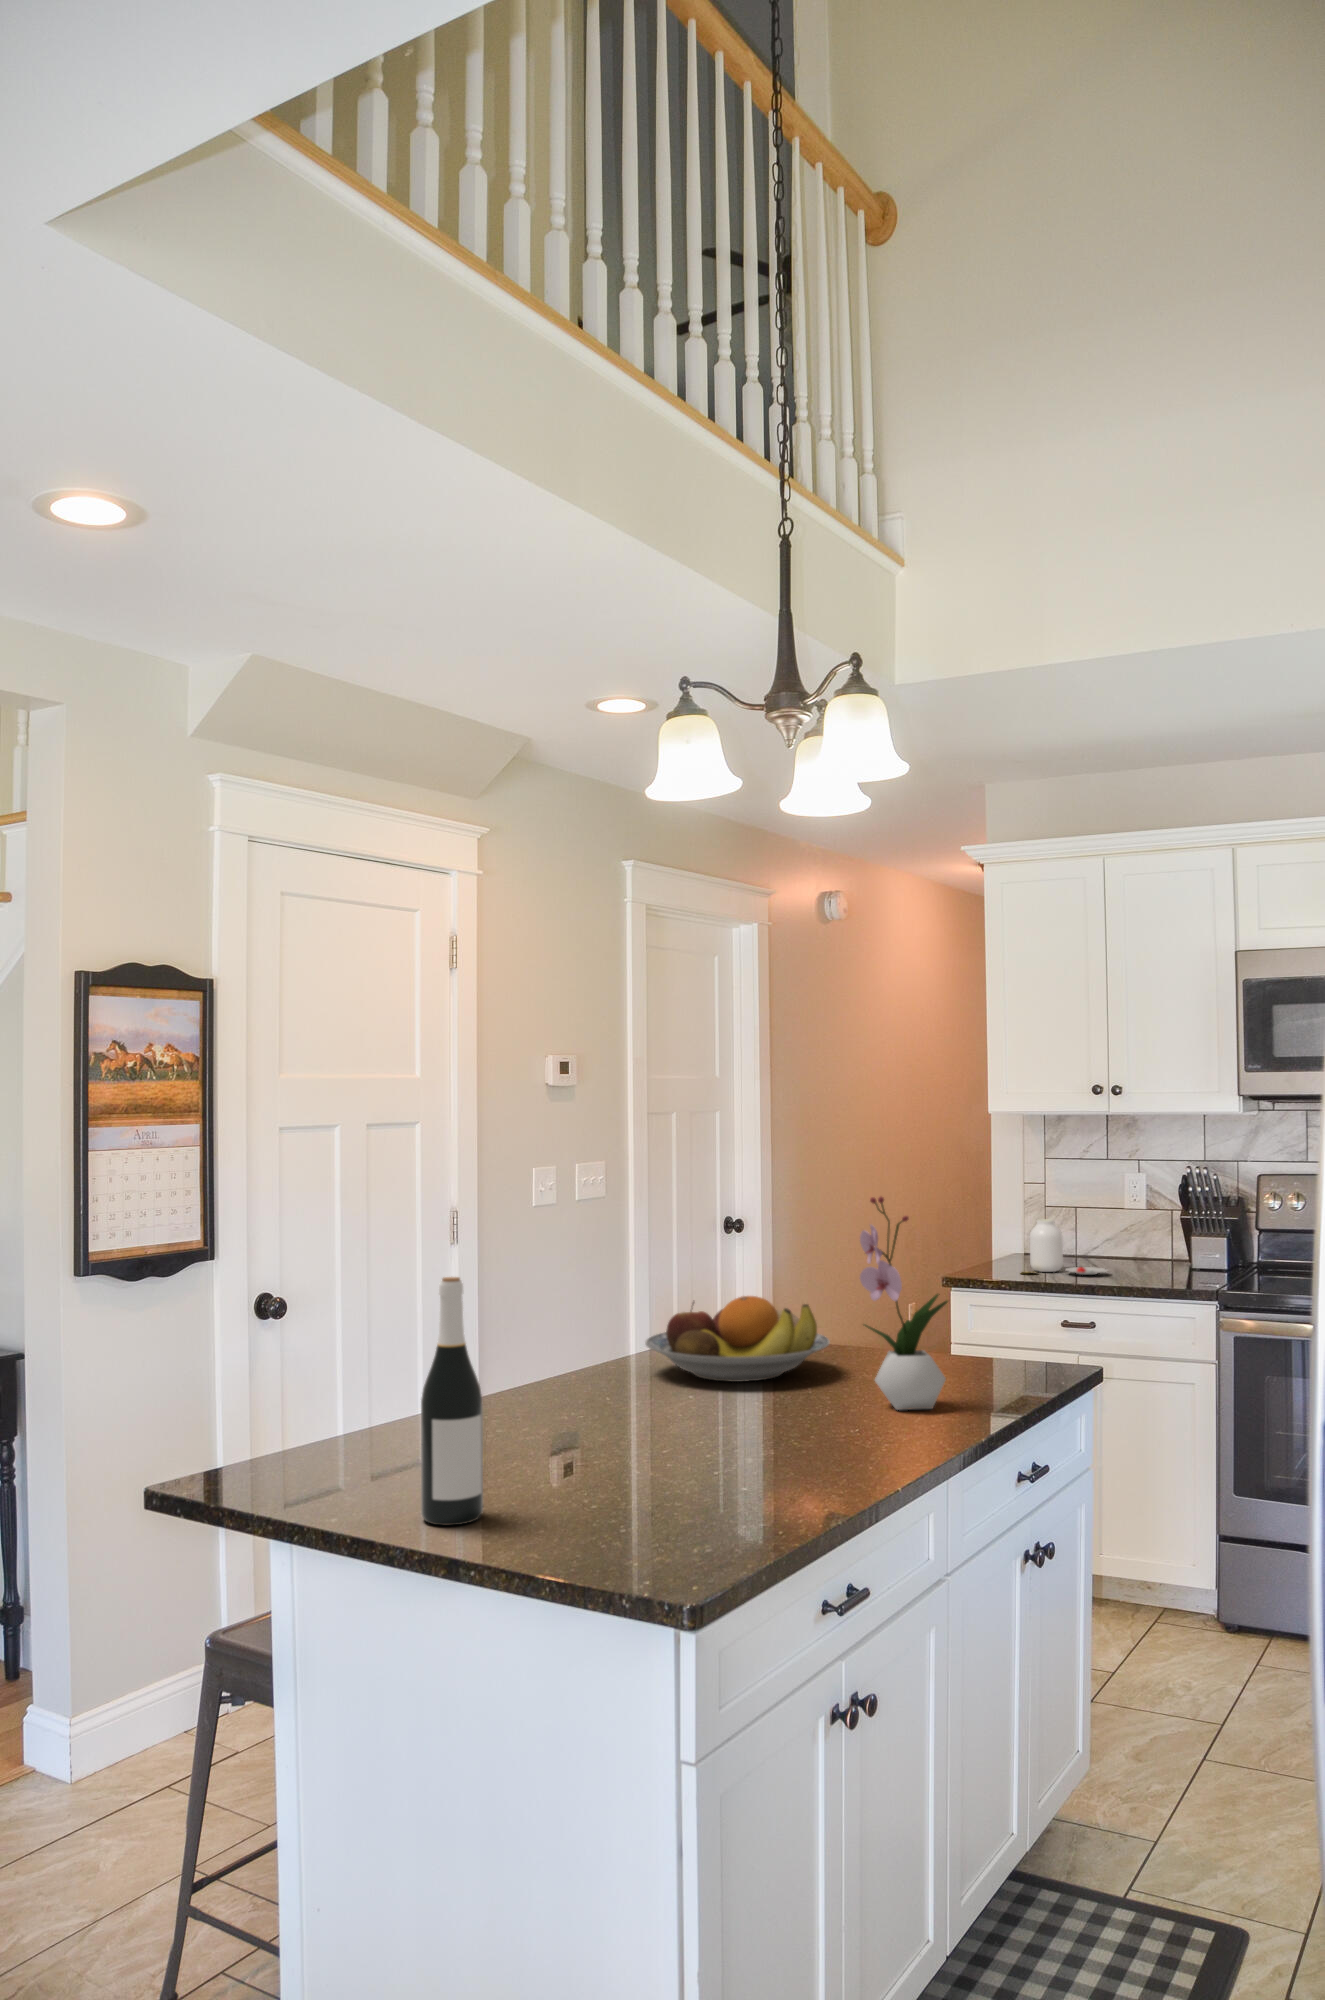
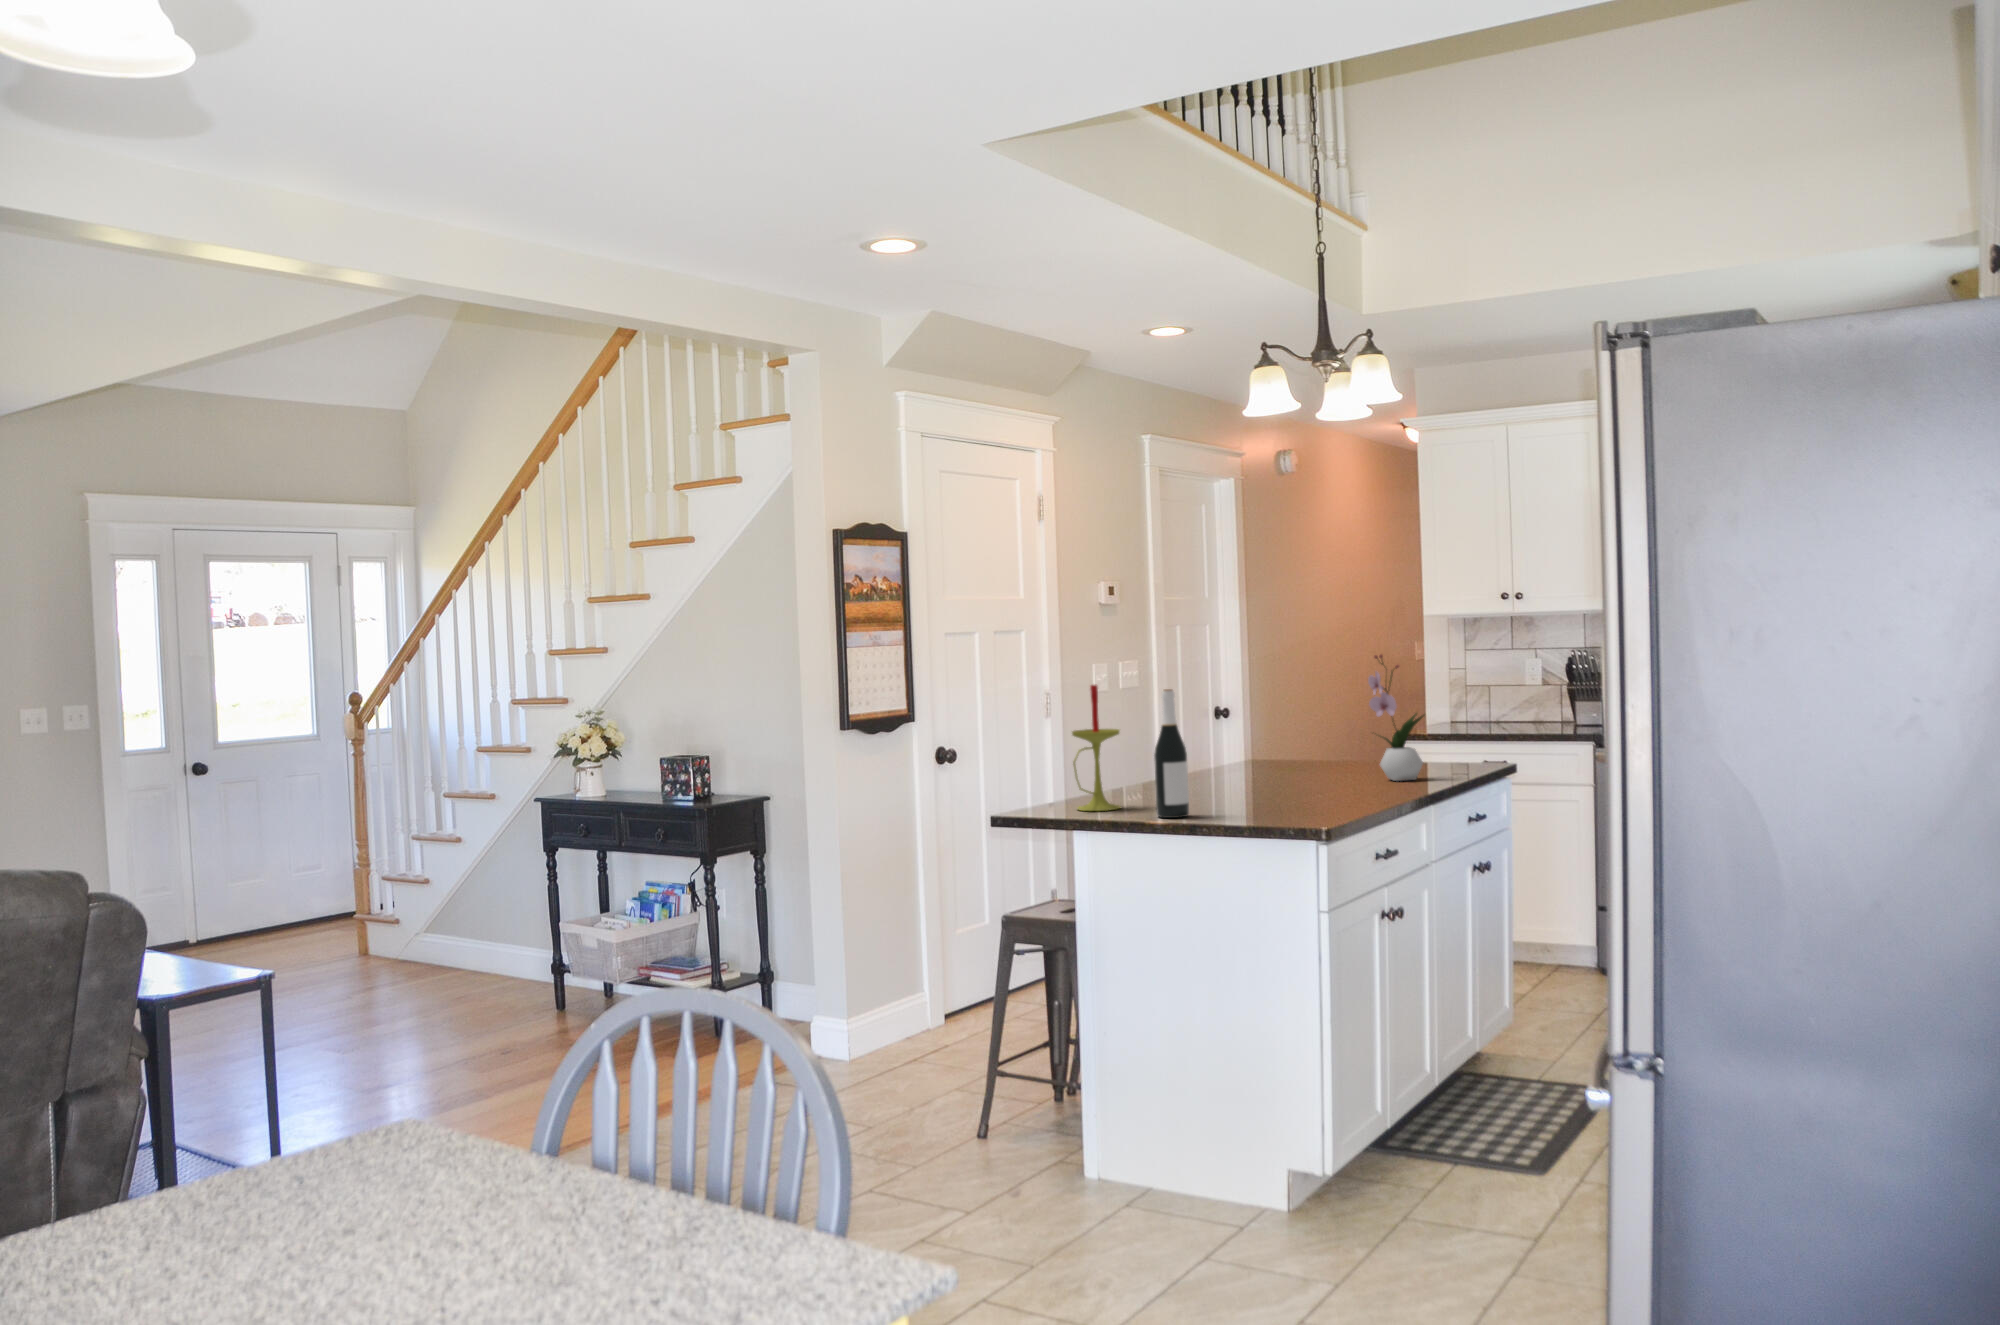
jar: present [1023,1219,1108,1275] -> none [1449,693,1514,731]
candle: none [297,1247,398,1487] -> present [1072,685,1120,811]
fruit bowl: present [645,1296,830,1382] -> none [1225,724,1343,776]

